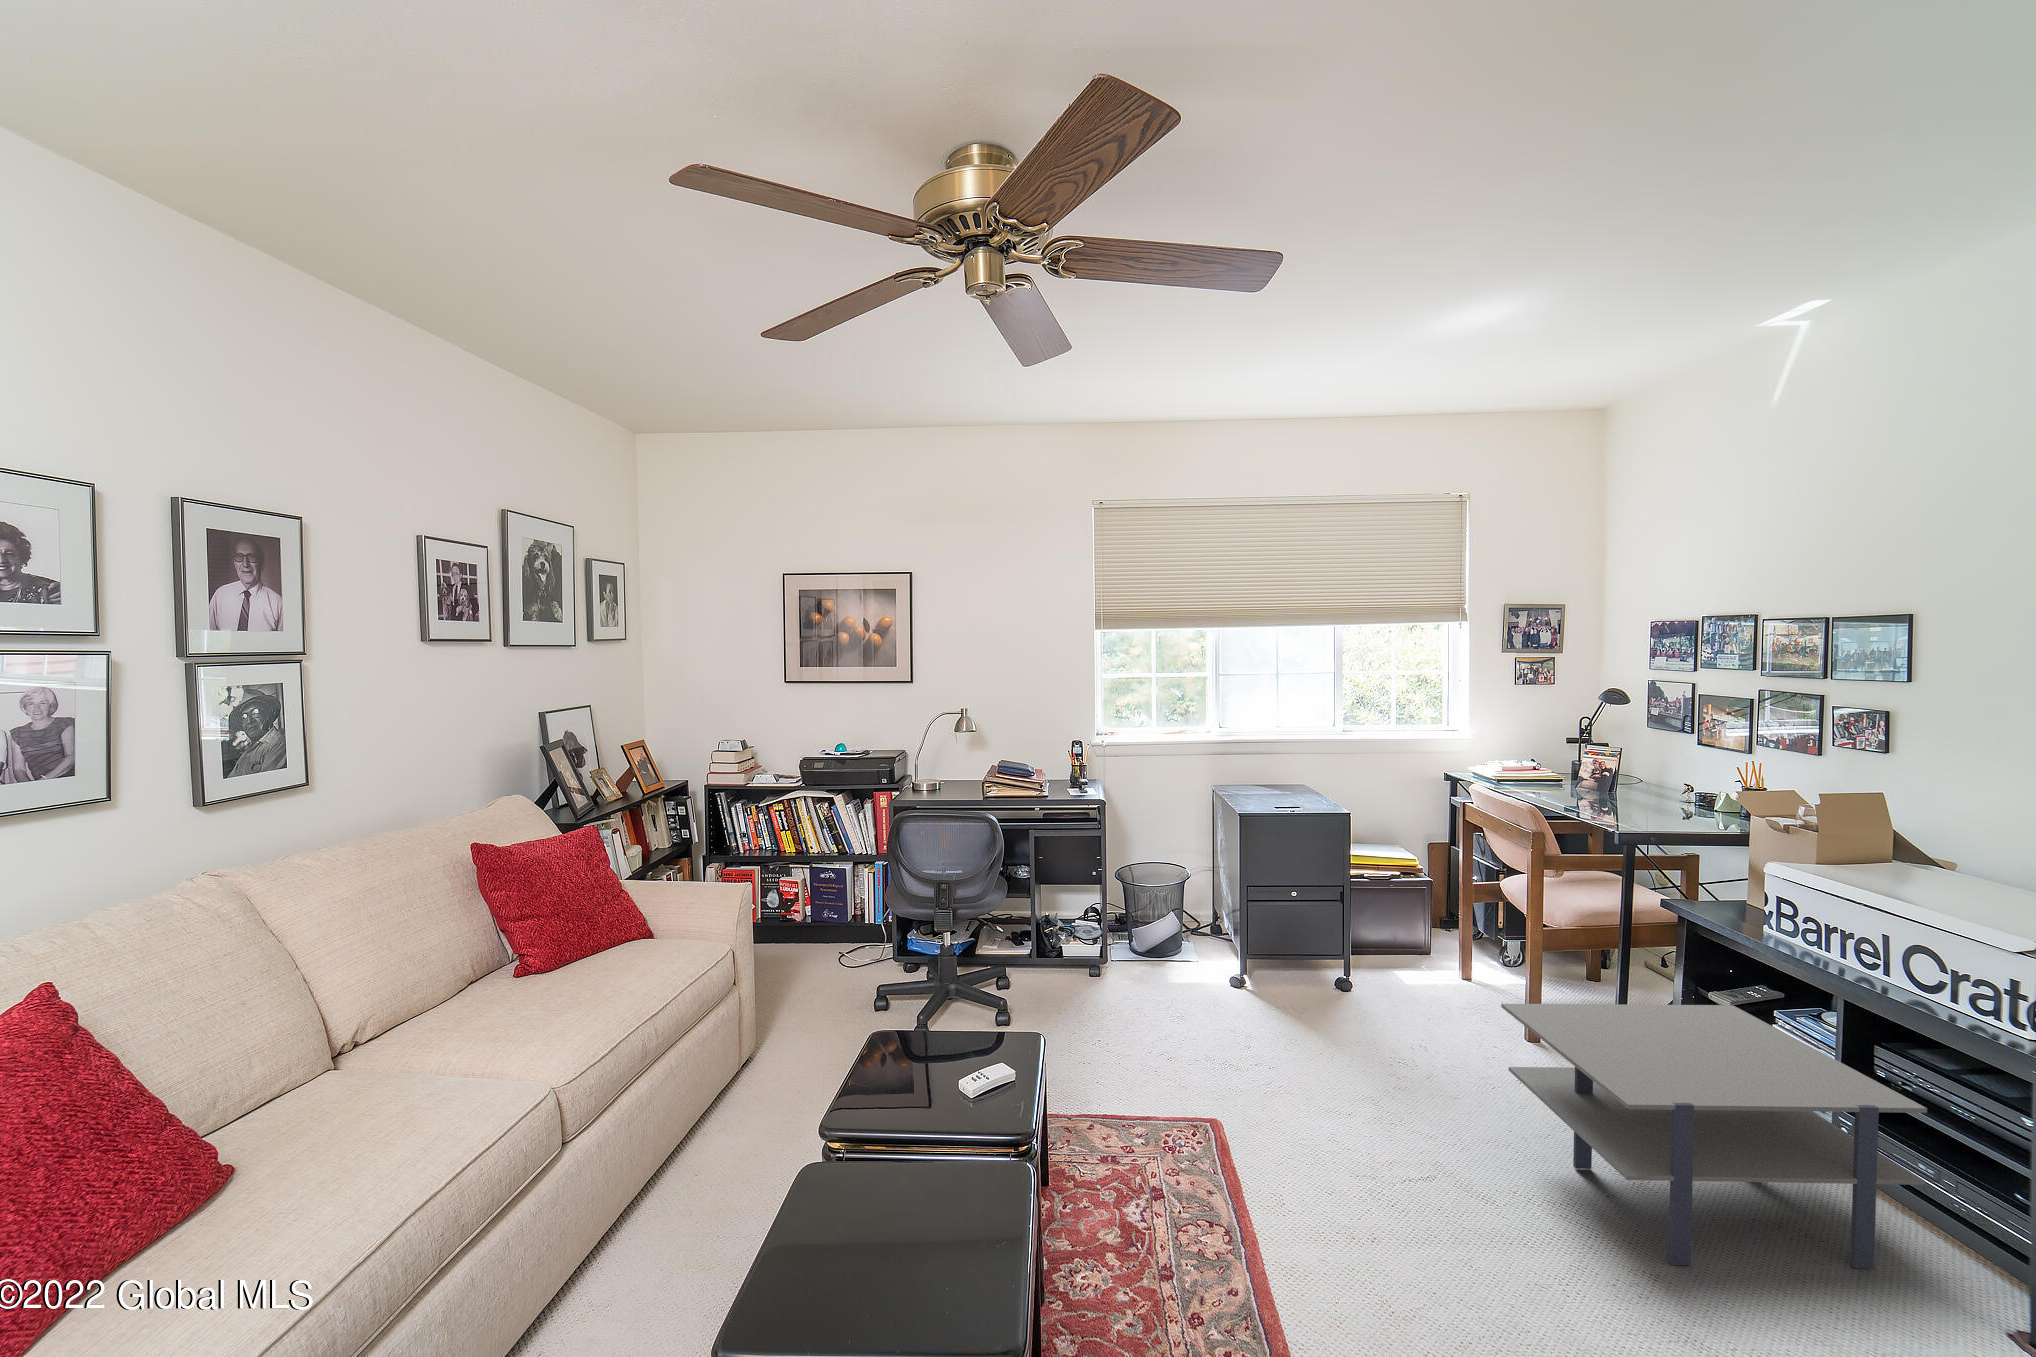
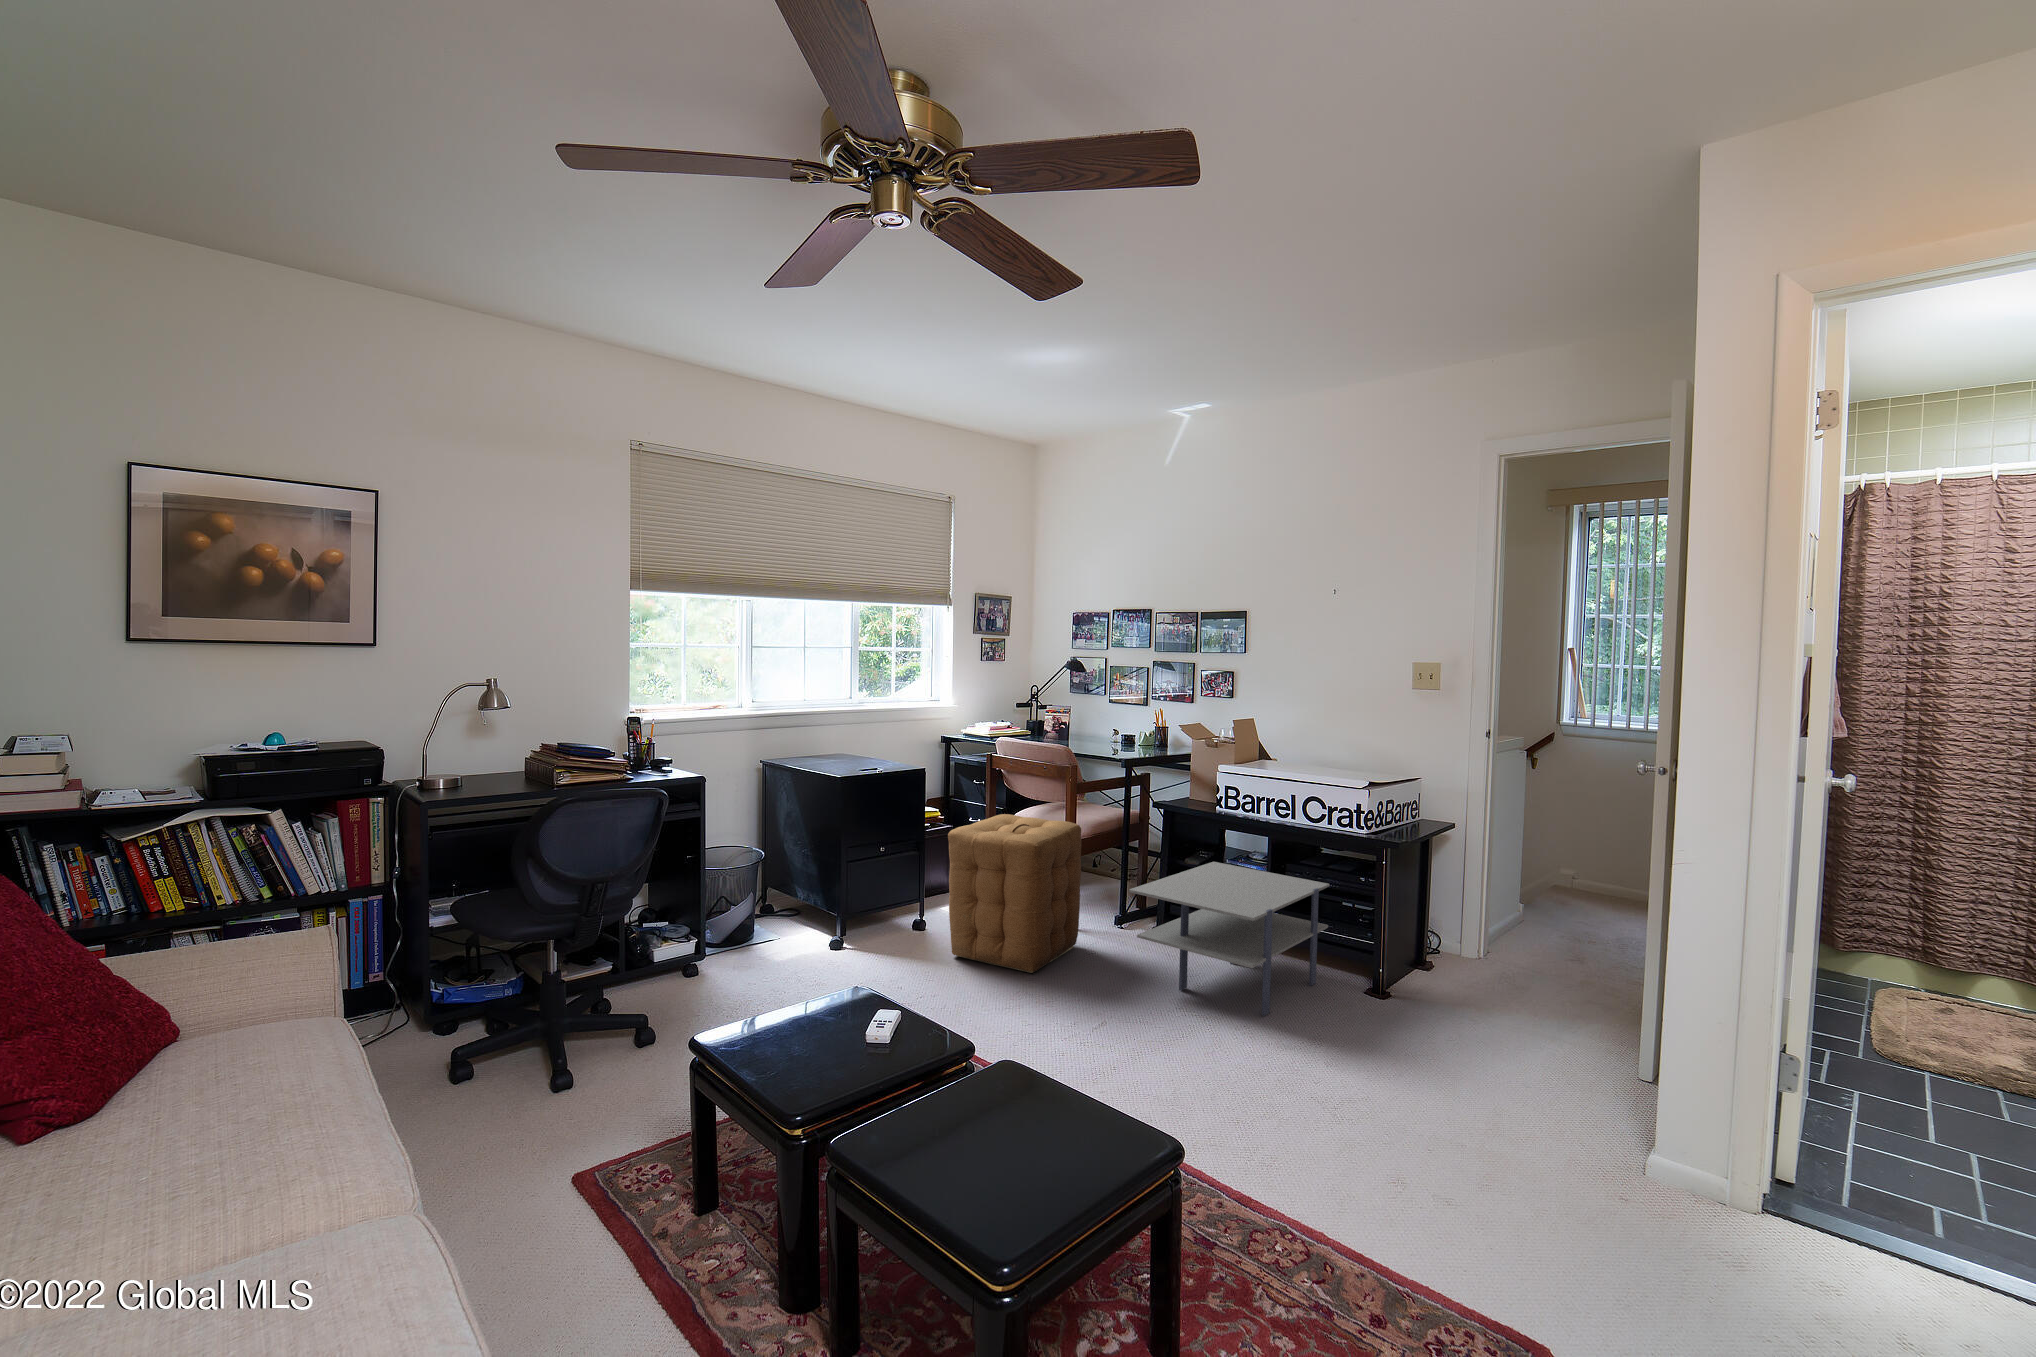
ottoman: none [1324,872,1504,1067] -> present [948,814,1081,973]

